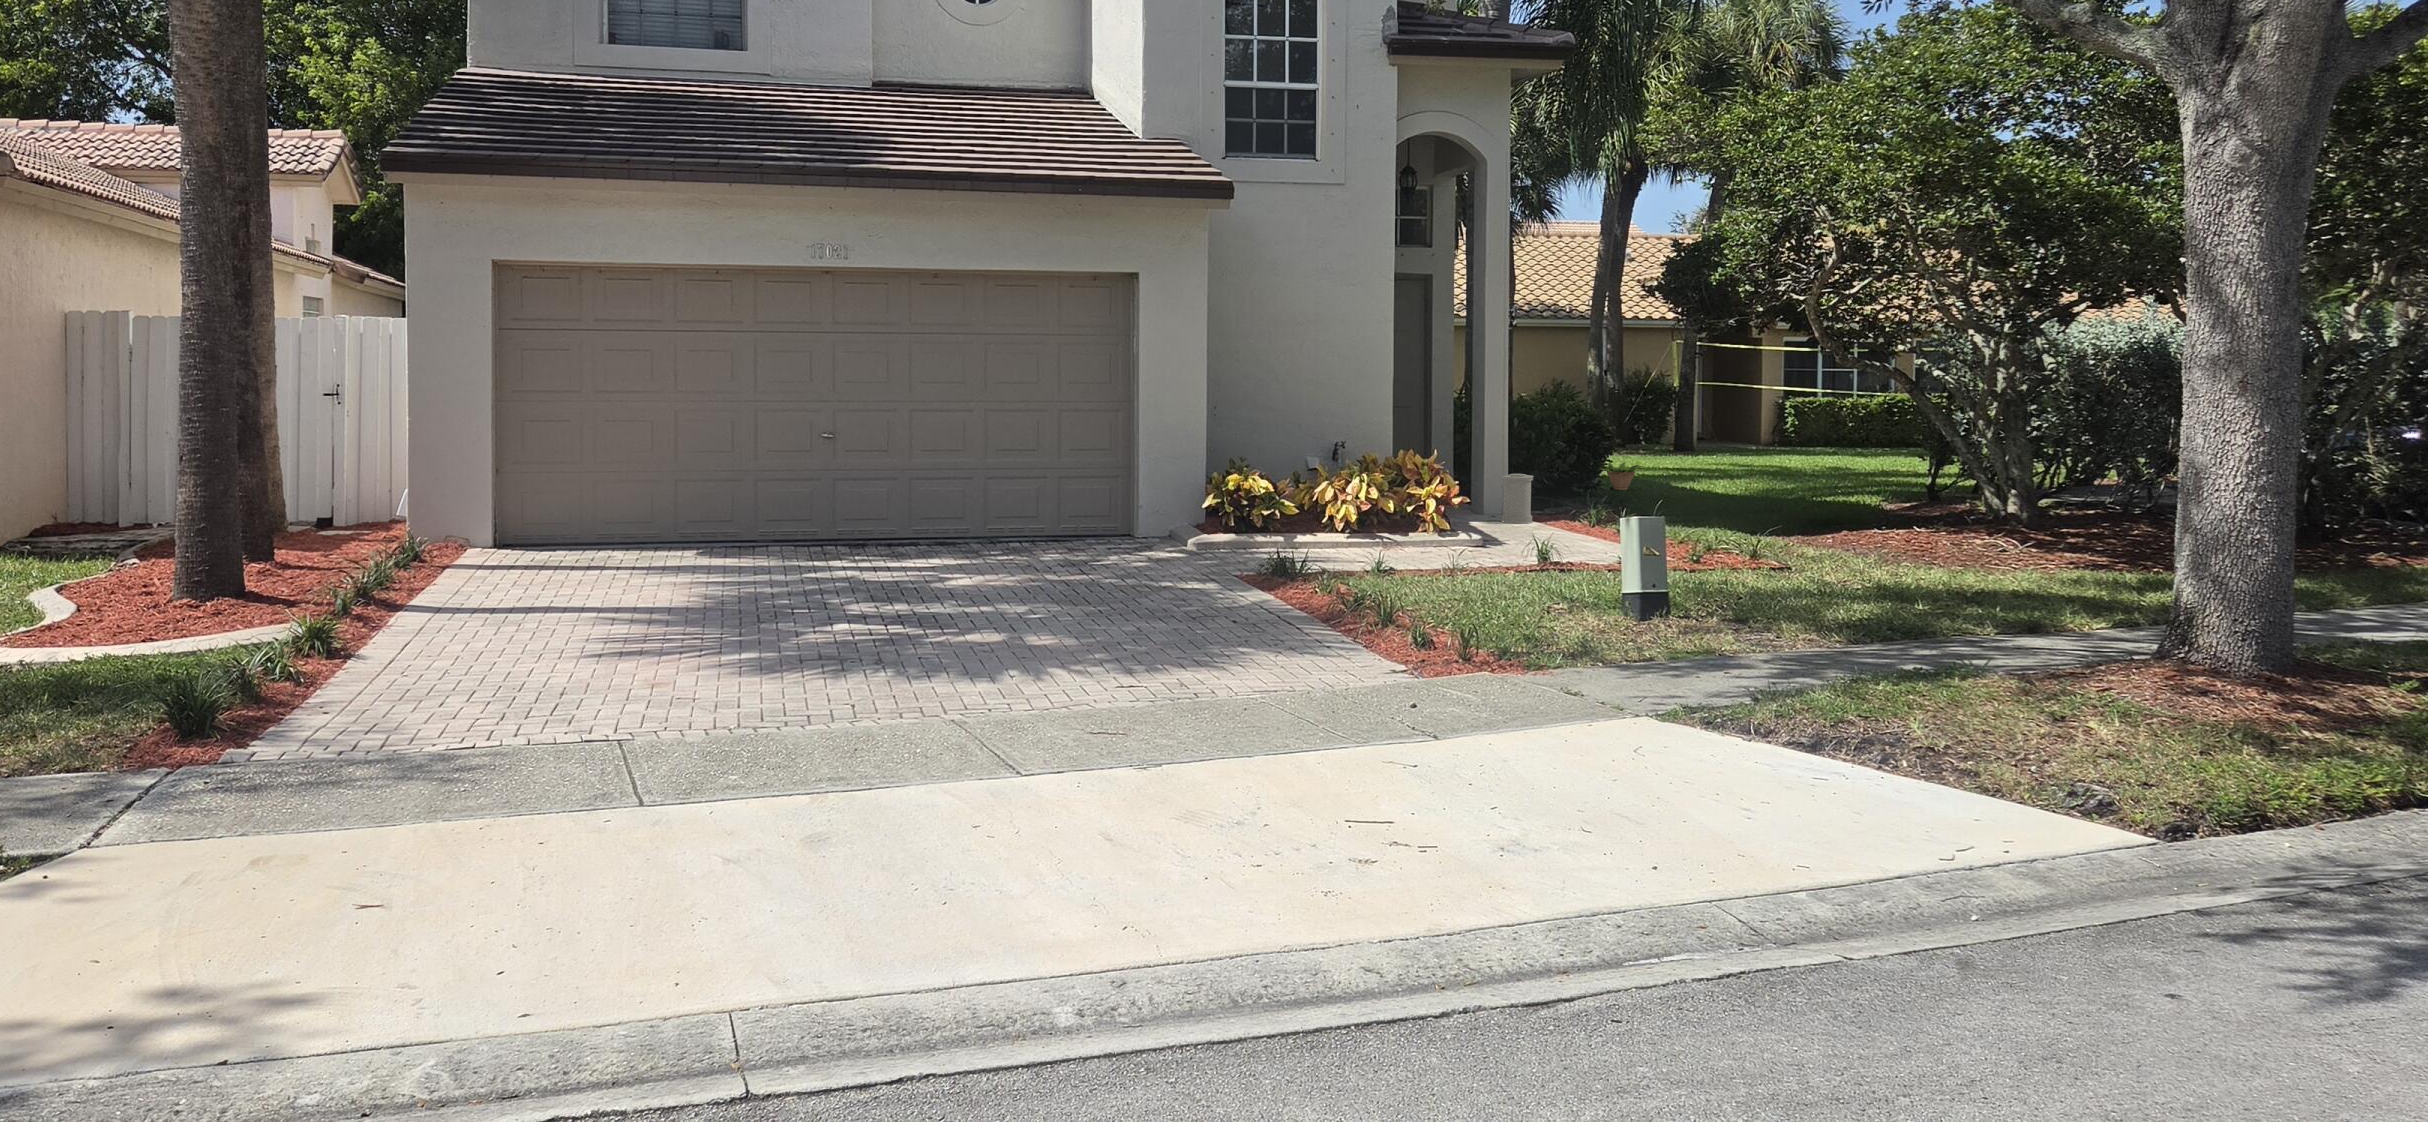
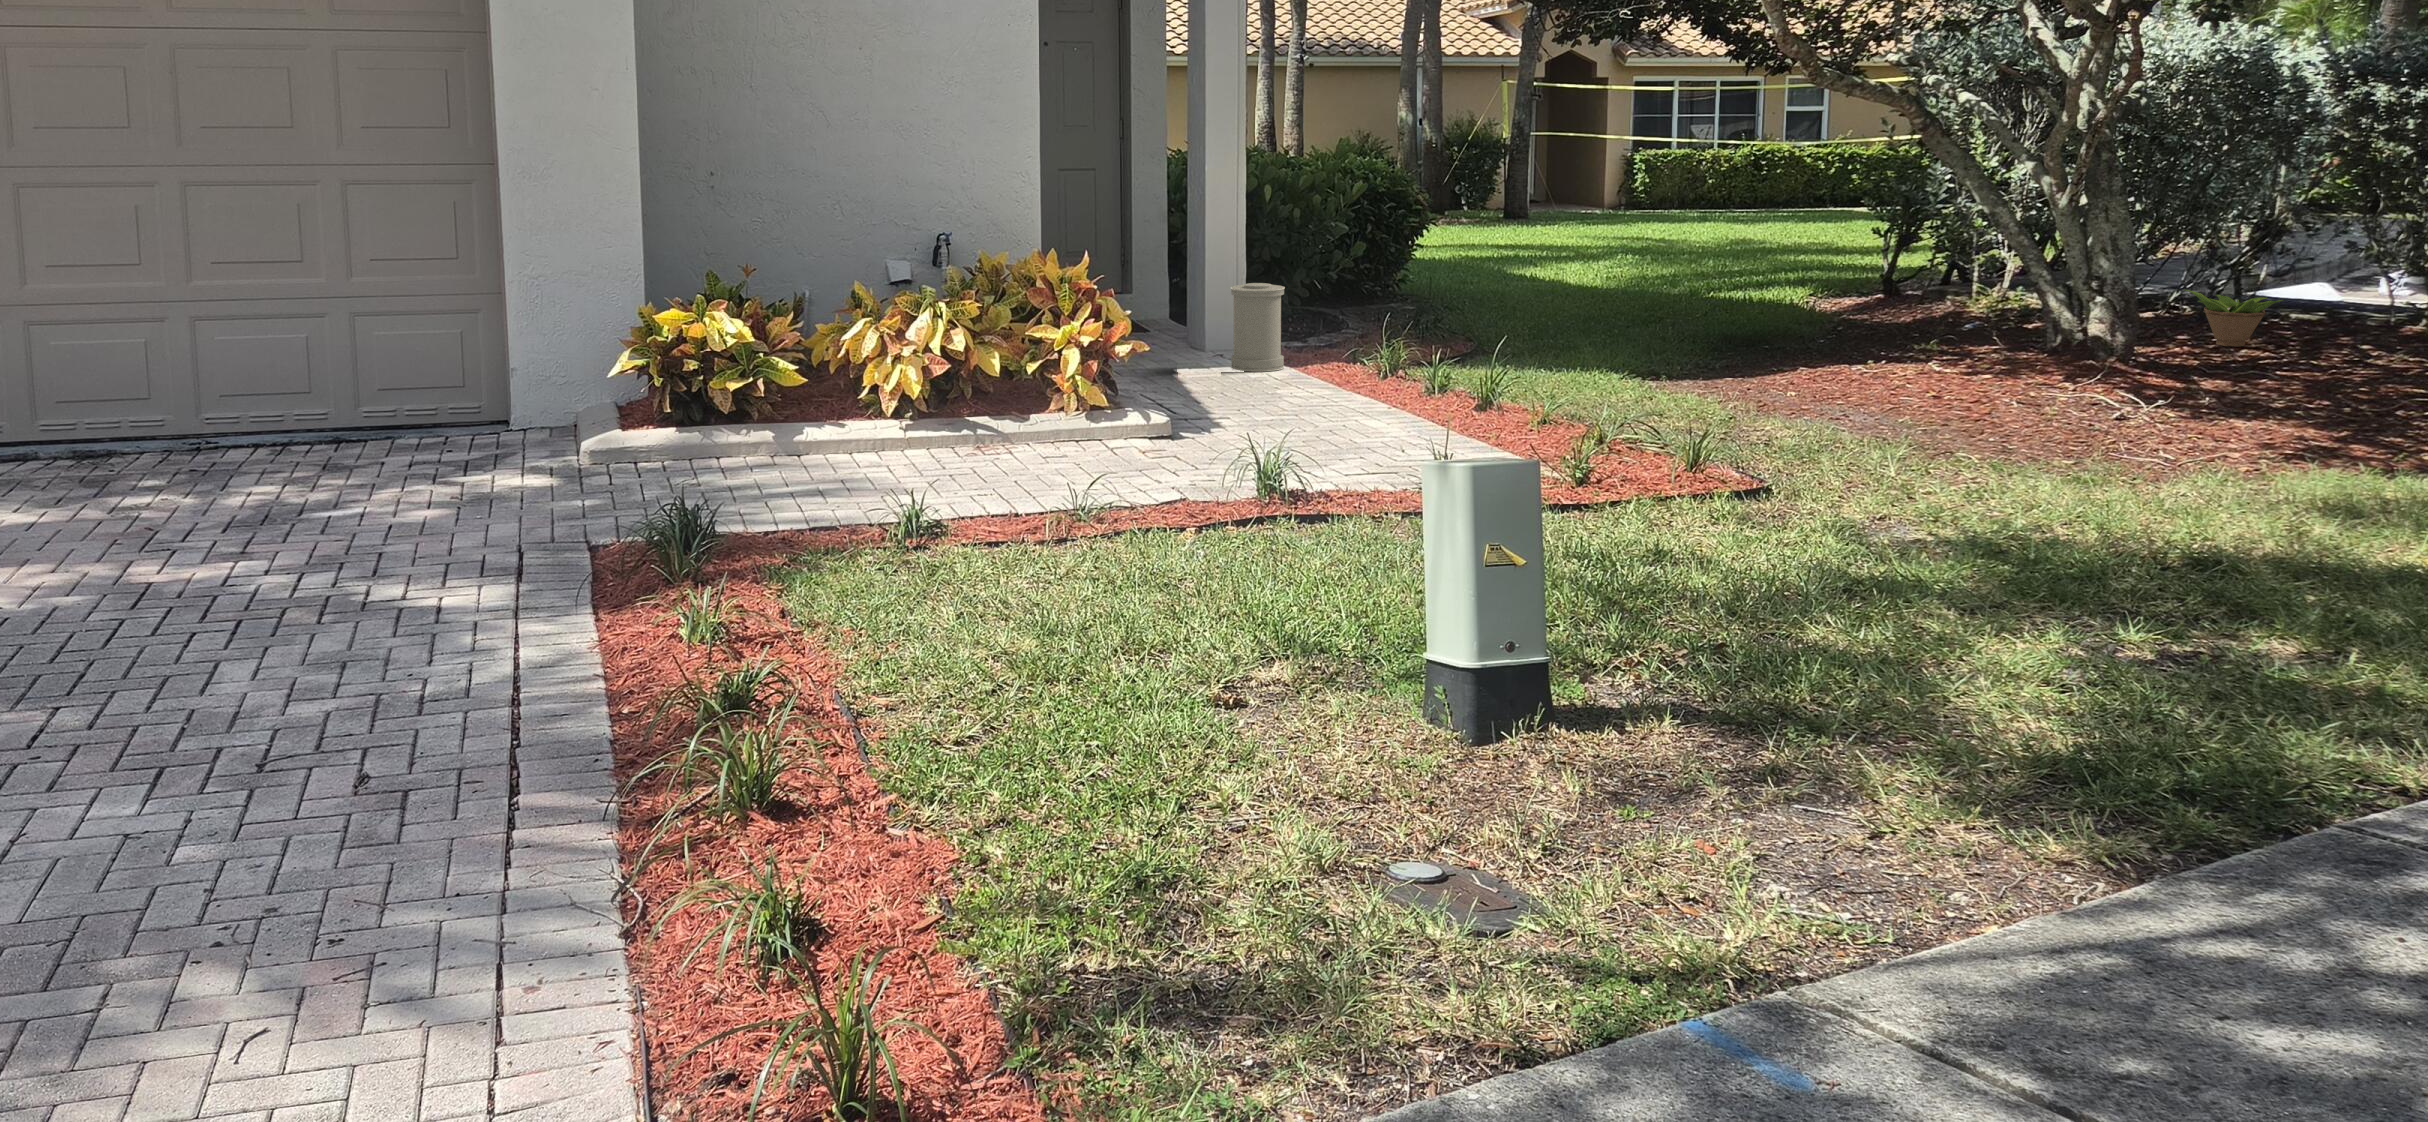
decorative plant: present [1601,462,1643,490] -> present [2185,290,2283,347]

